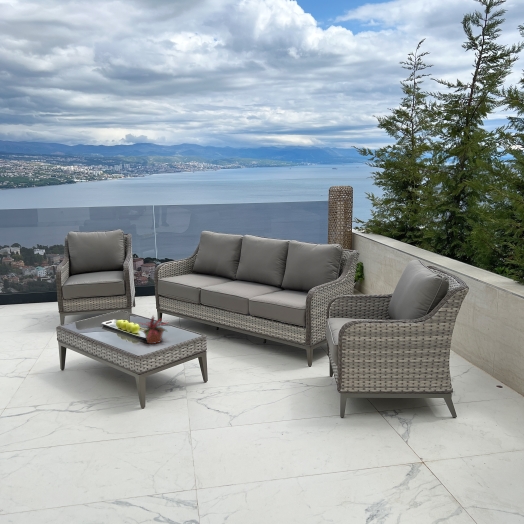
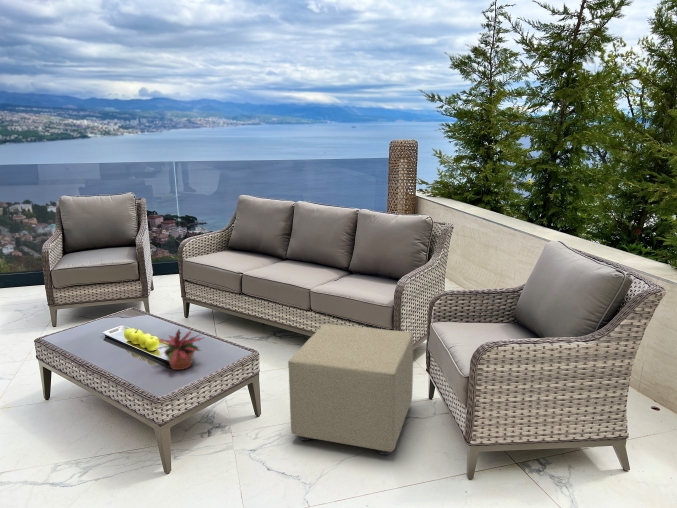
ottoman: none [225,319,316,404] -> present [288,324,414,455]

